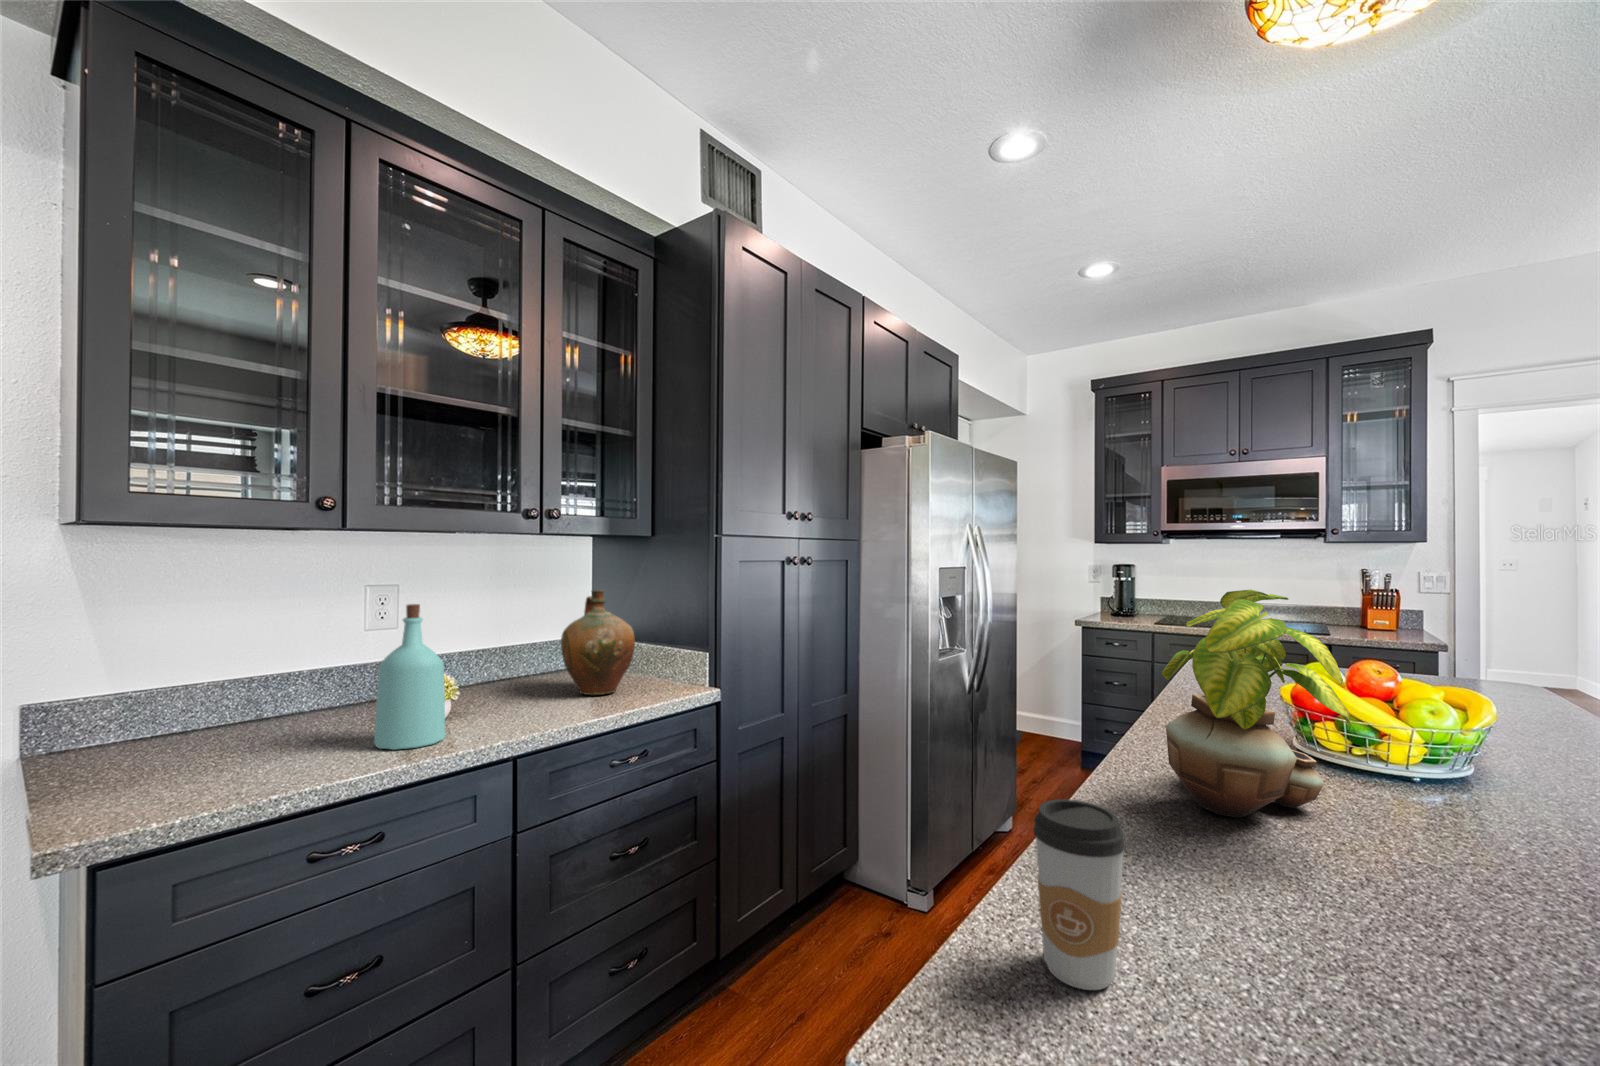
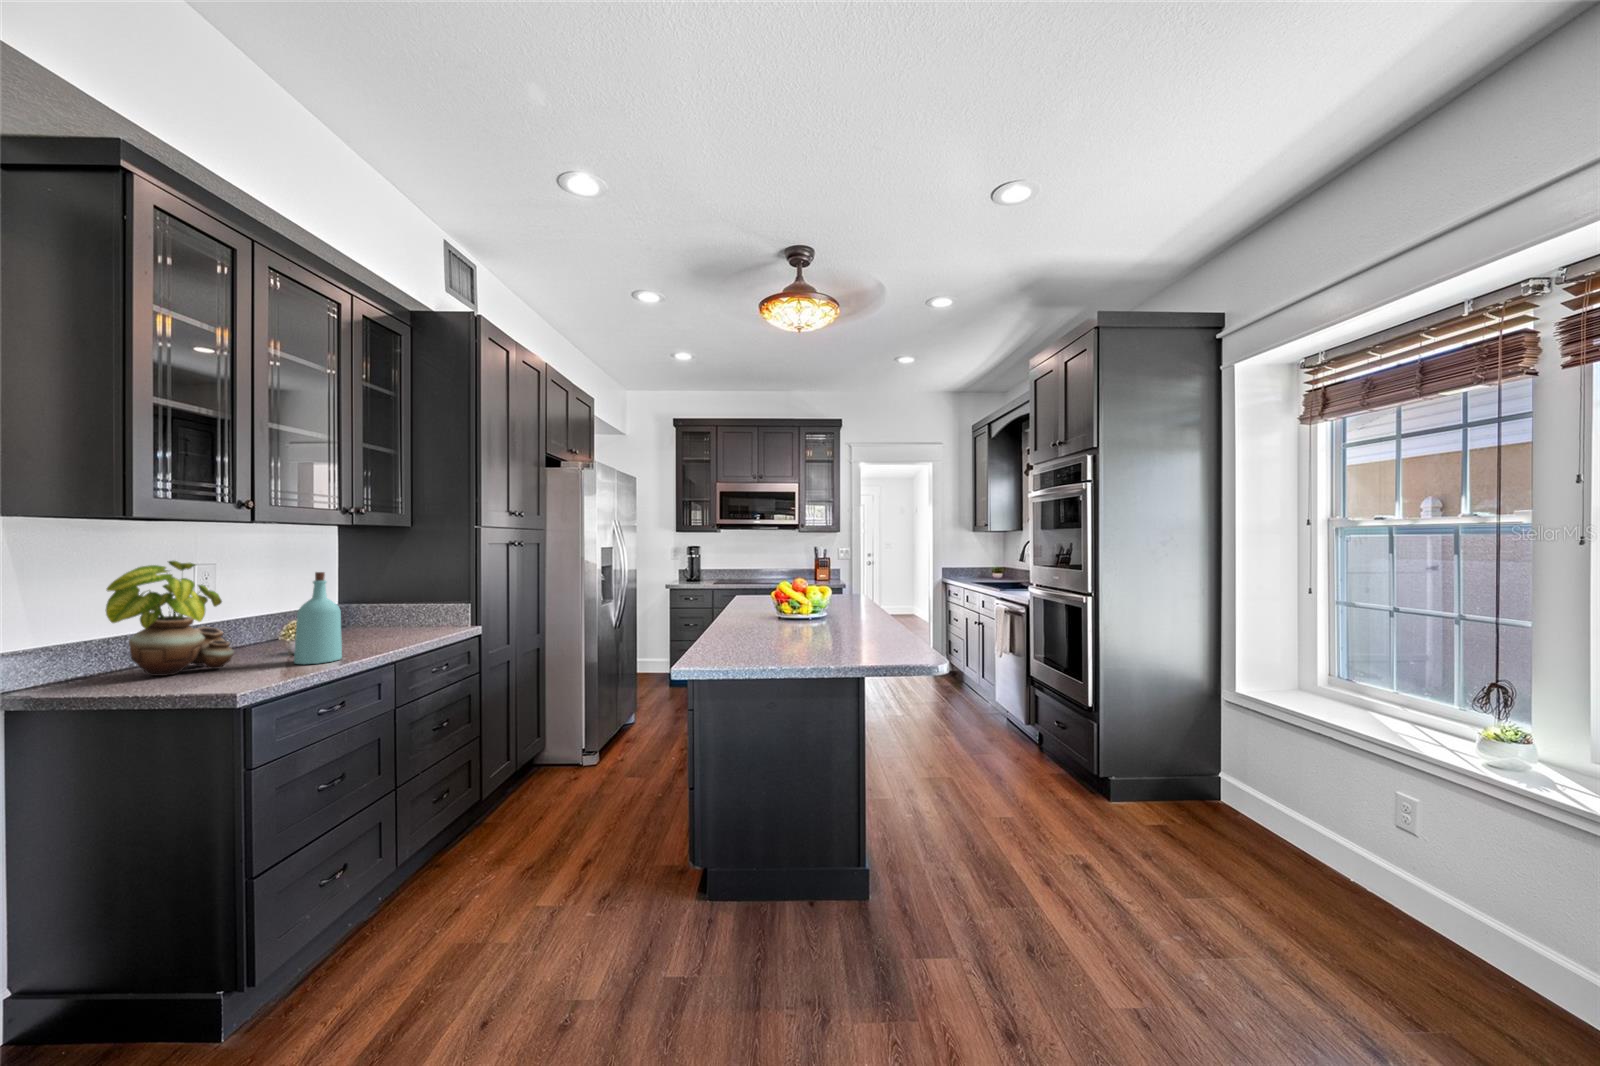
potted plant: present [1162,589,1351,818] -> present [106,561,234,676]
ceramic jug: present [561,590,635,695] -> none [362,565,423,637]
coffee cup: present [1033,799,1126,990] -> none [715,609,739,655]

